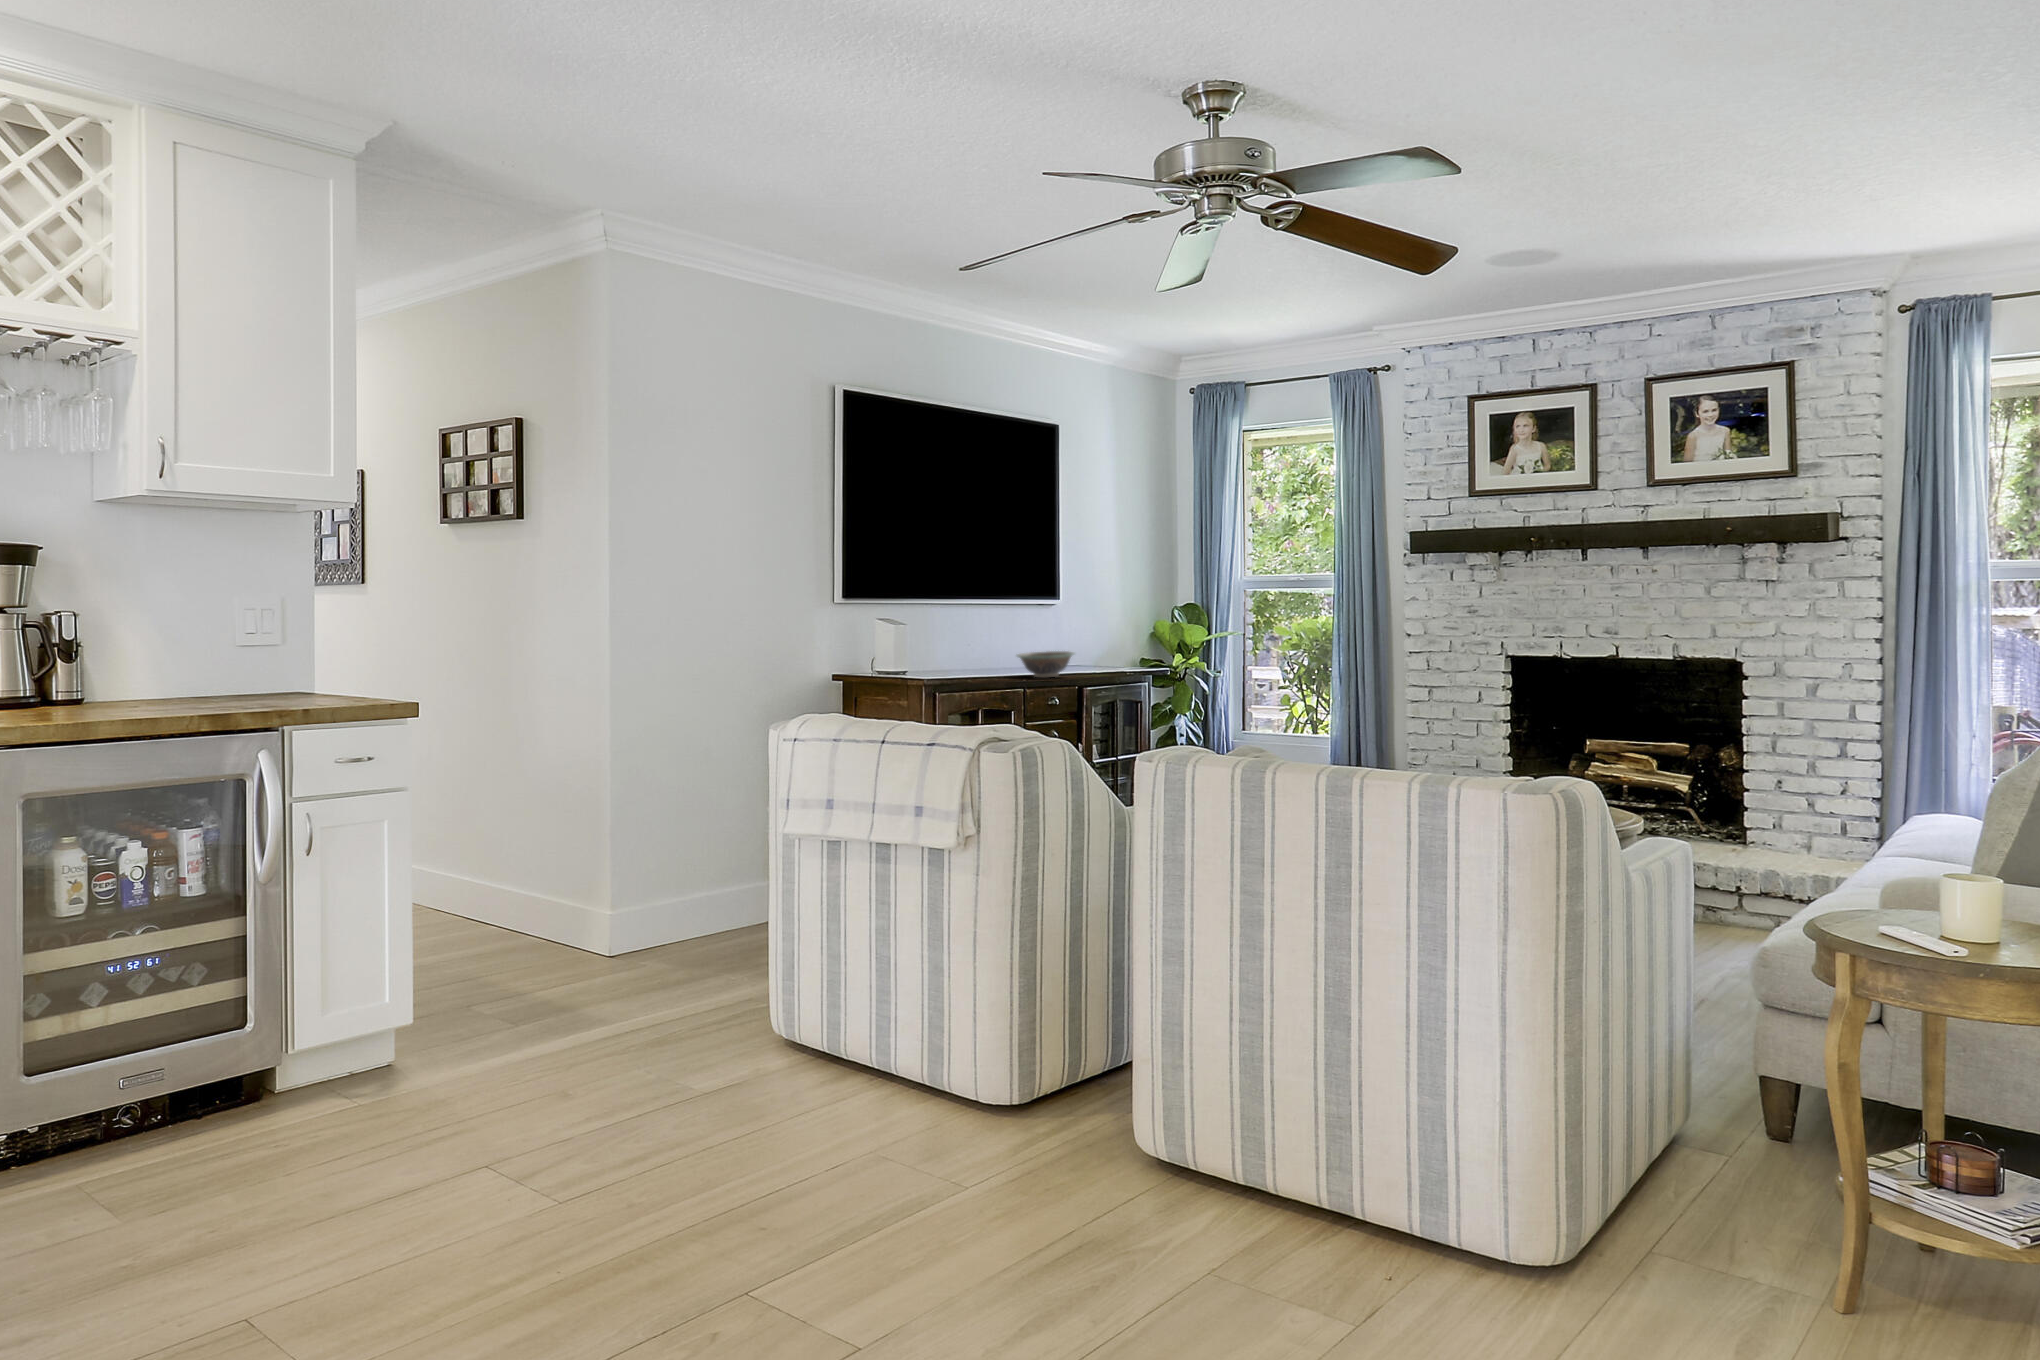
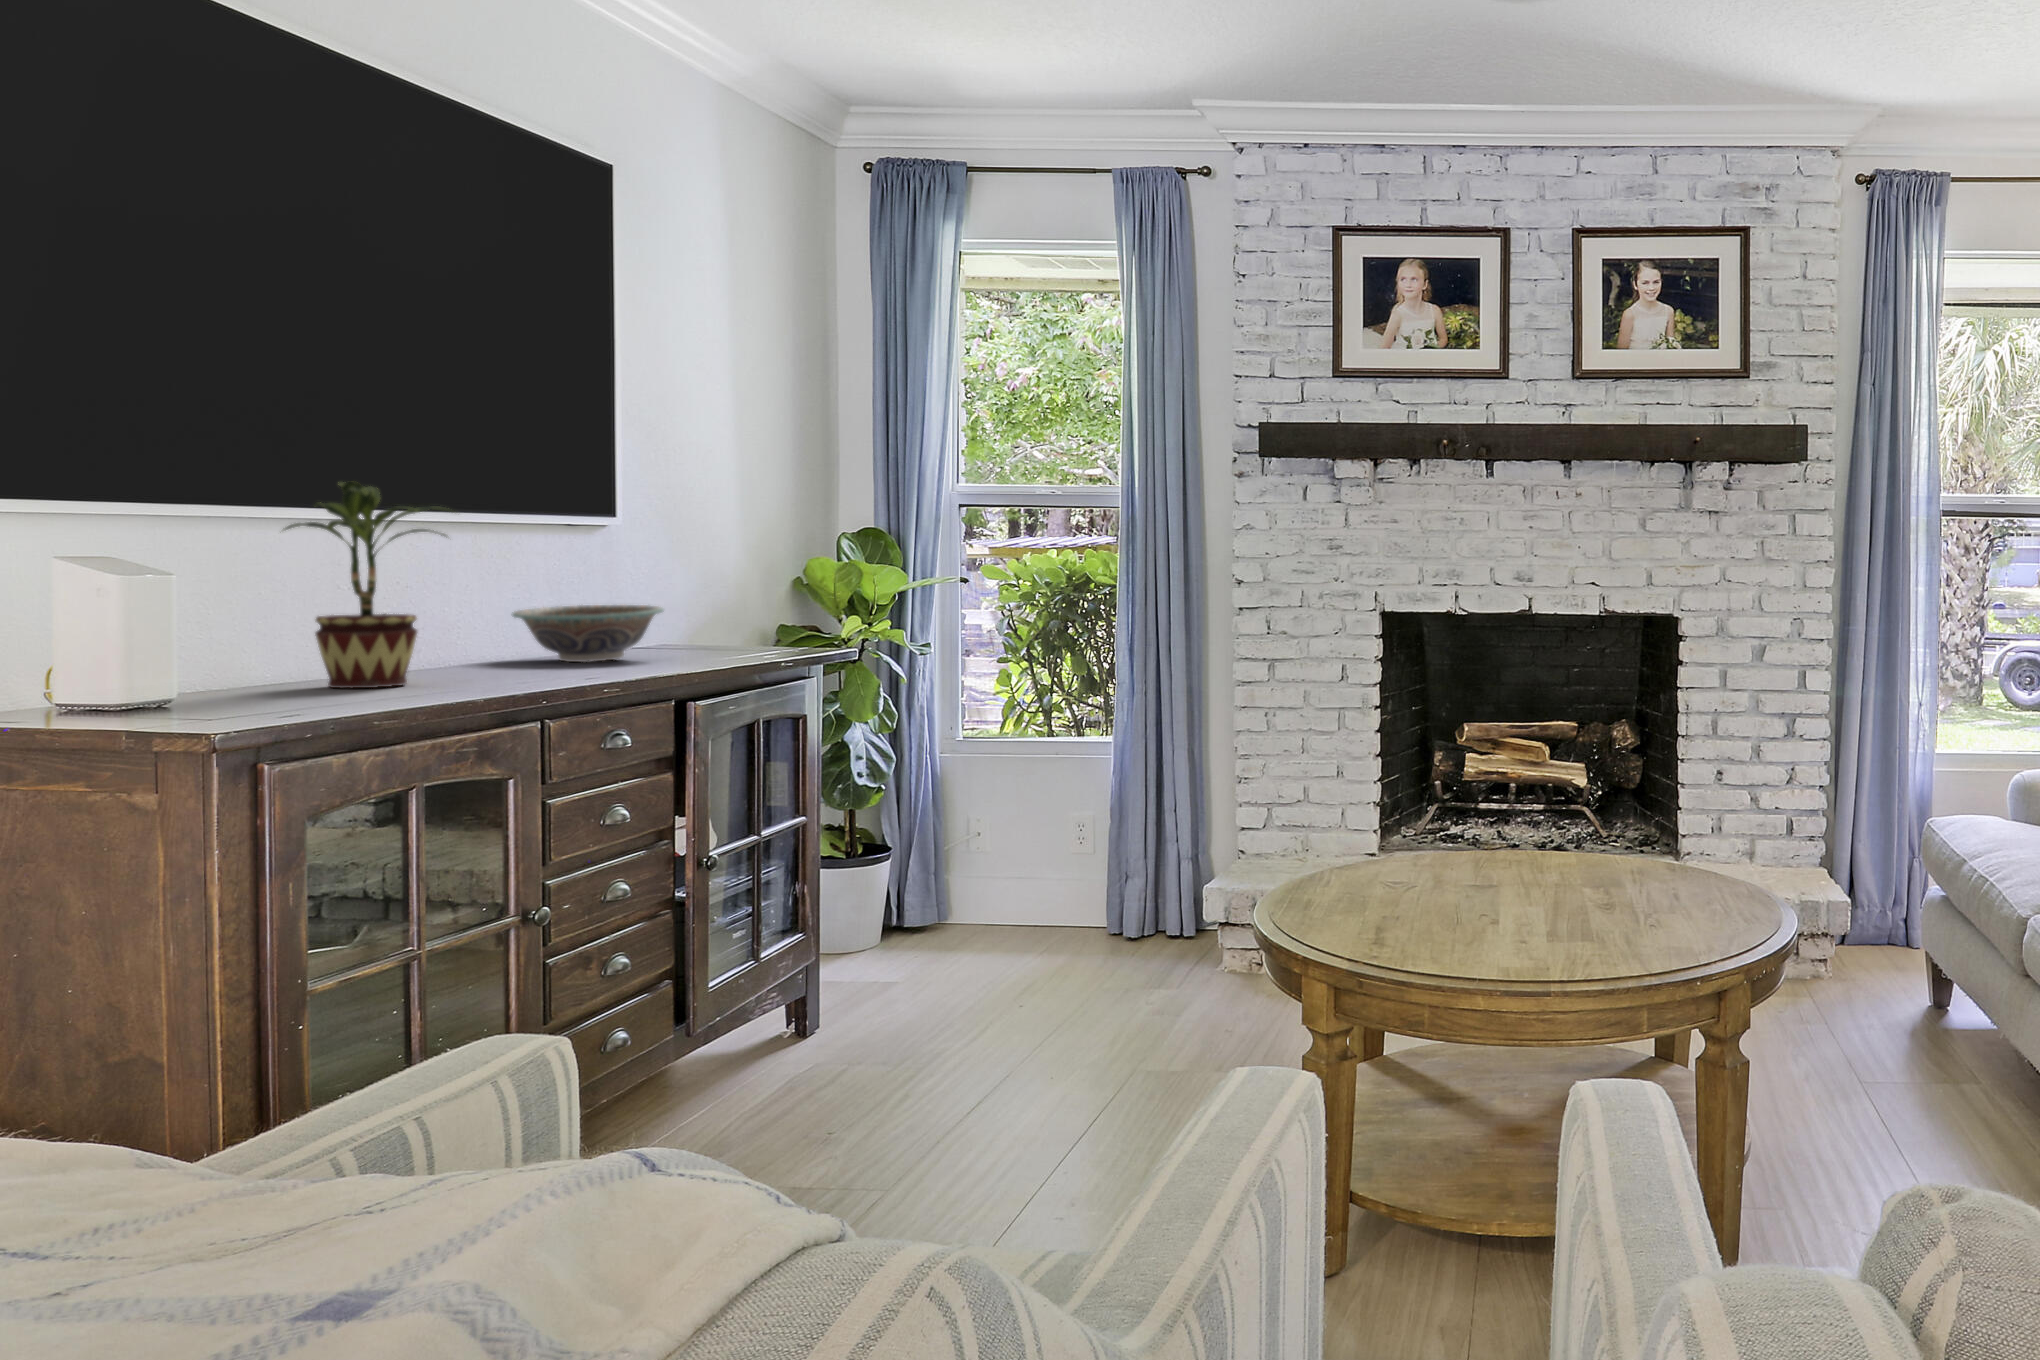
potted plant: none [939,603,996,683] -> present [284,481,452,688]

